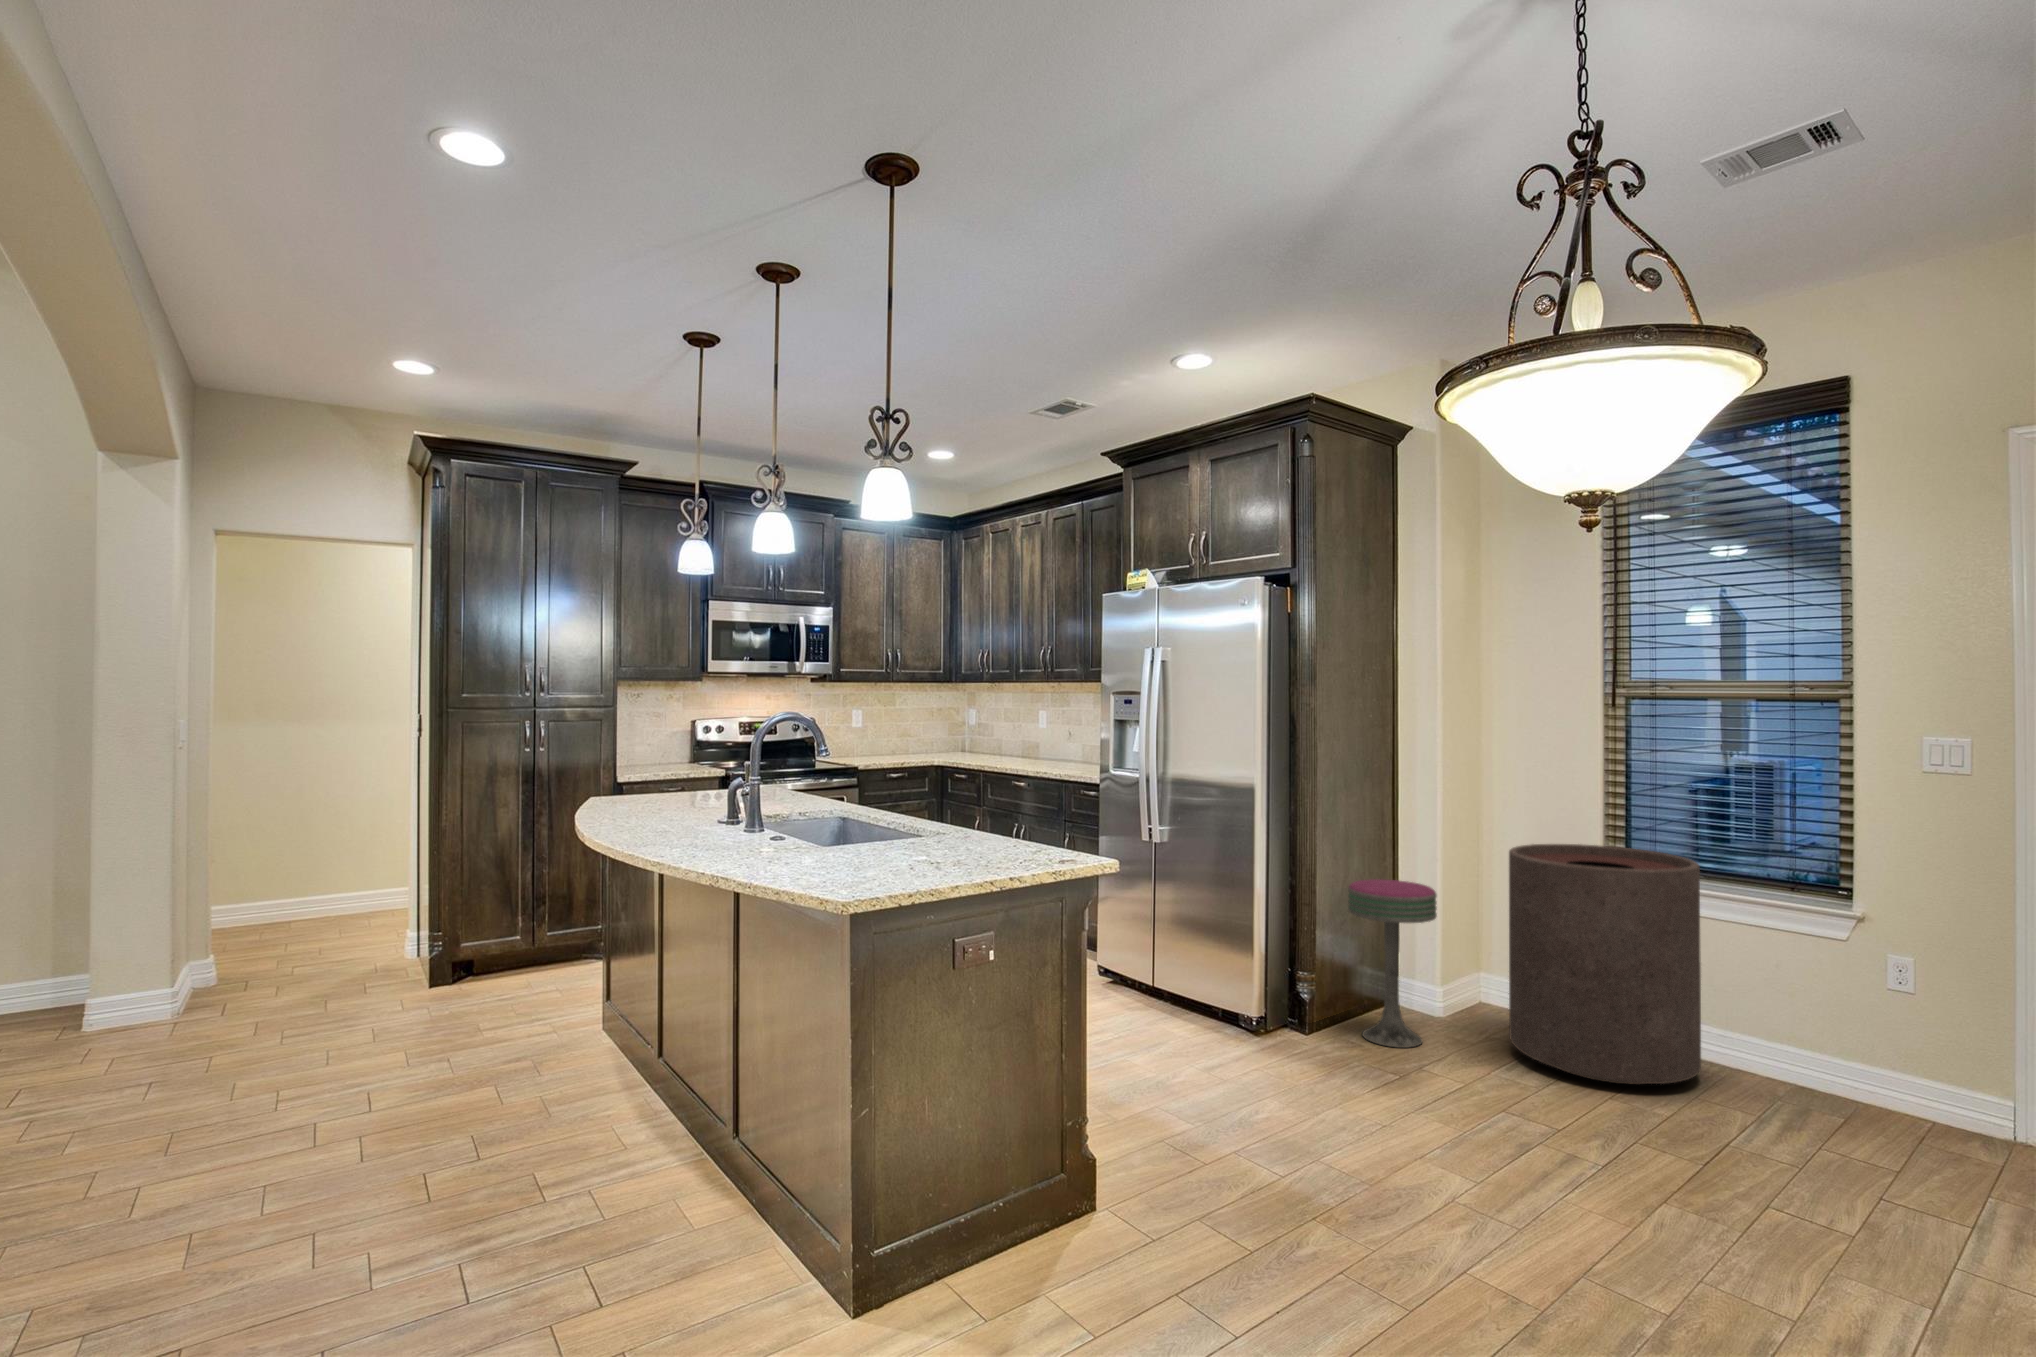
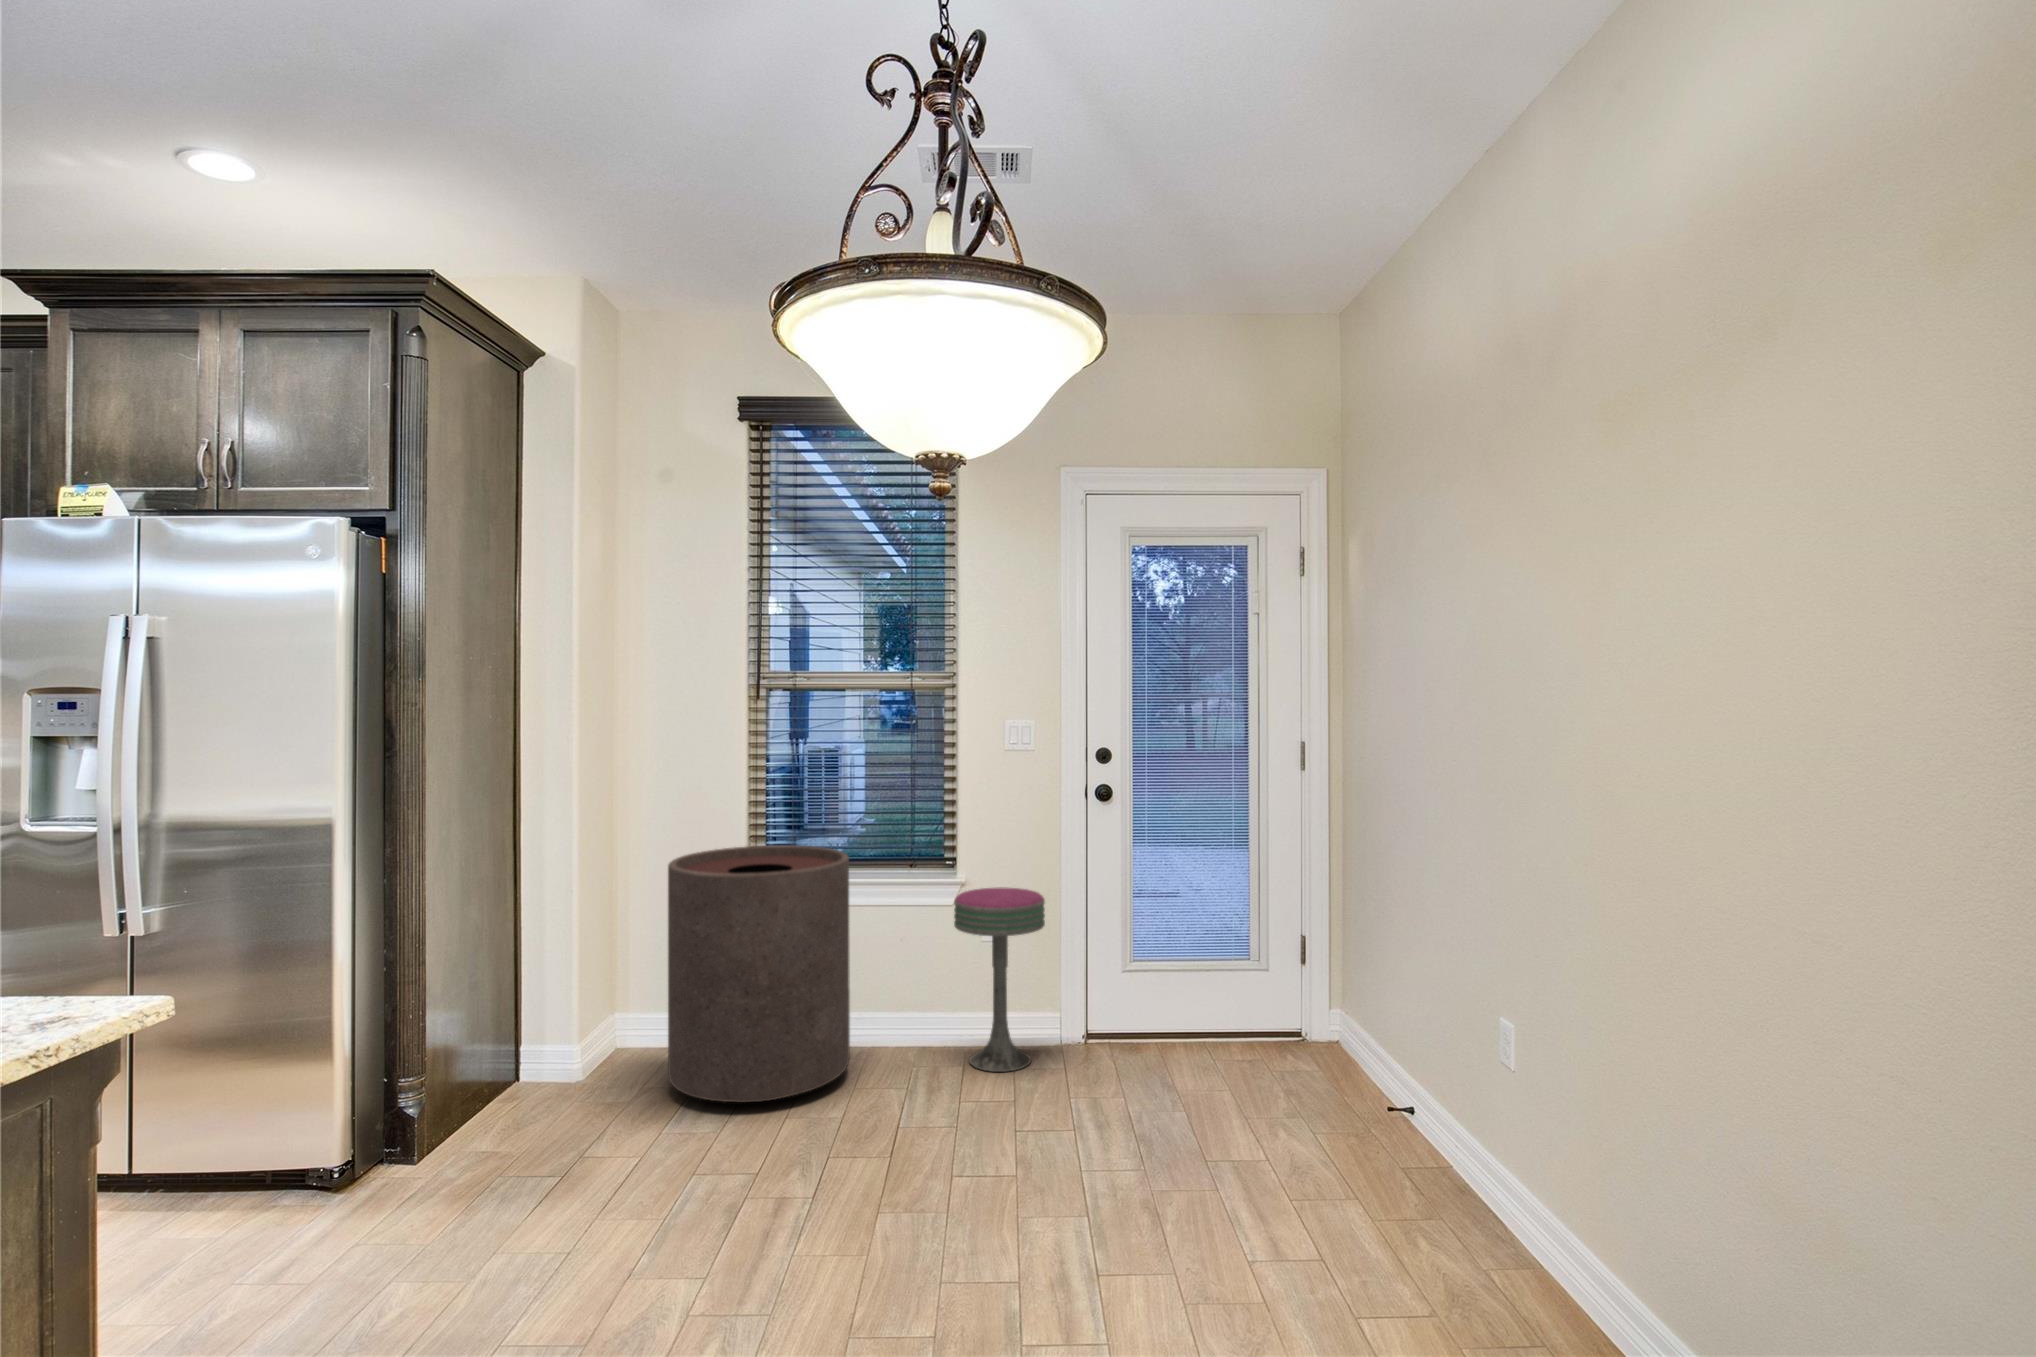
bar stool: present [1348,879,1437,1048] -> present [954,887,1045,1072]

